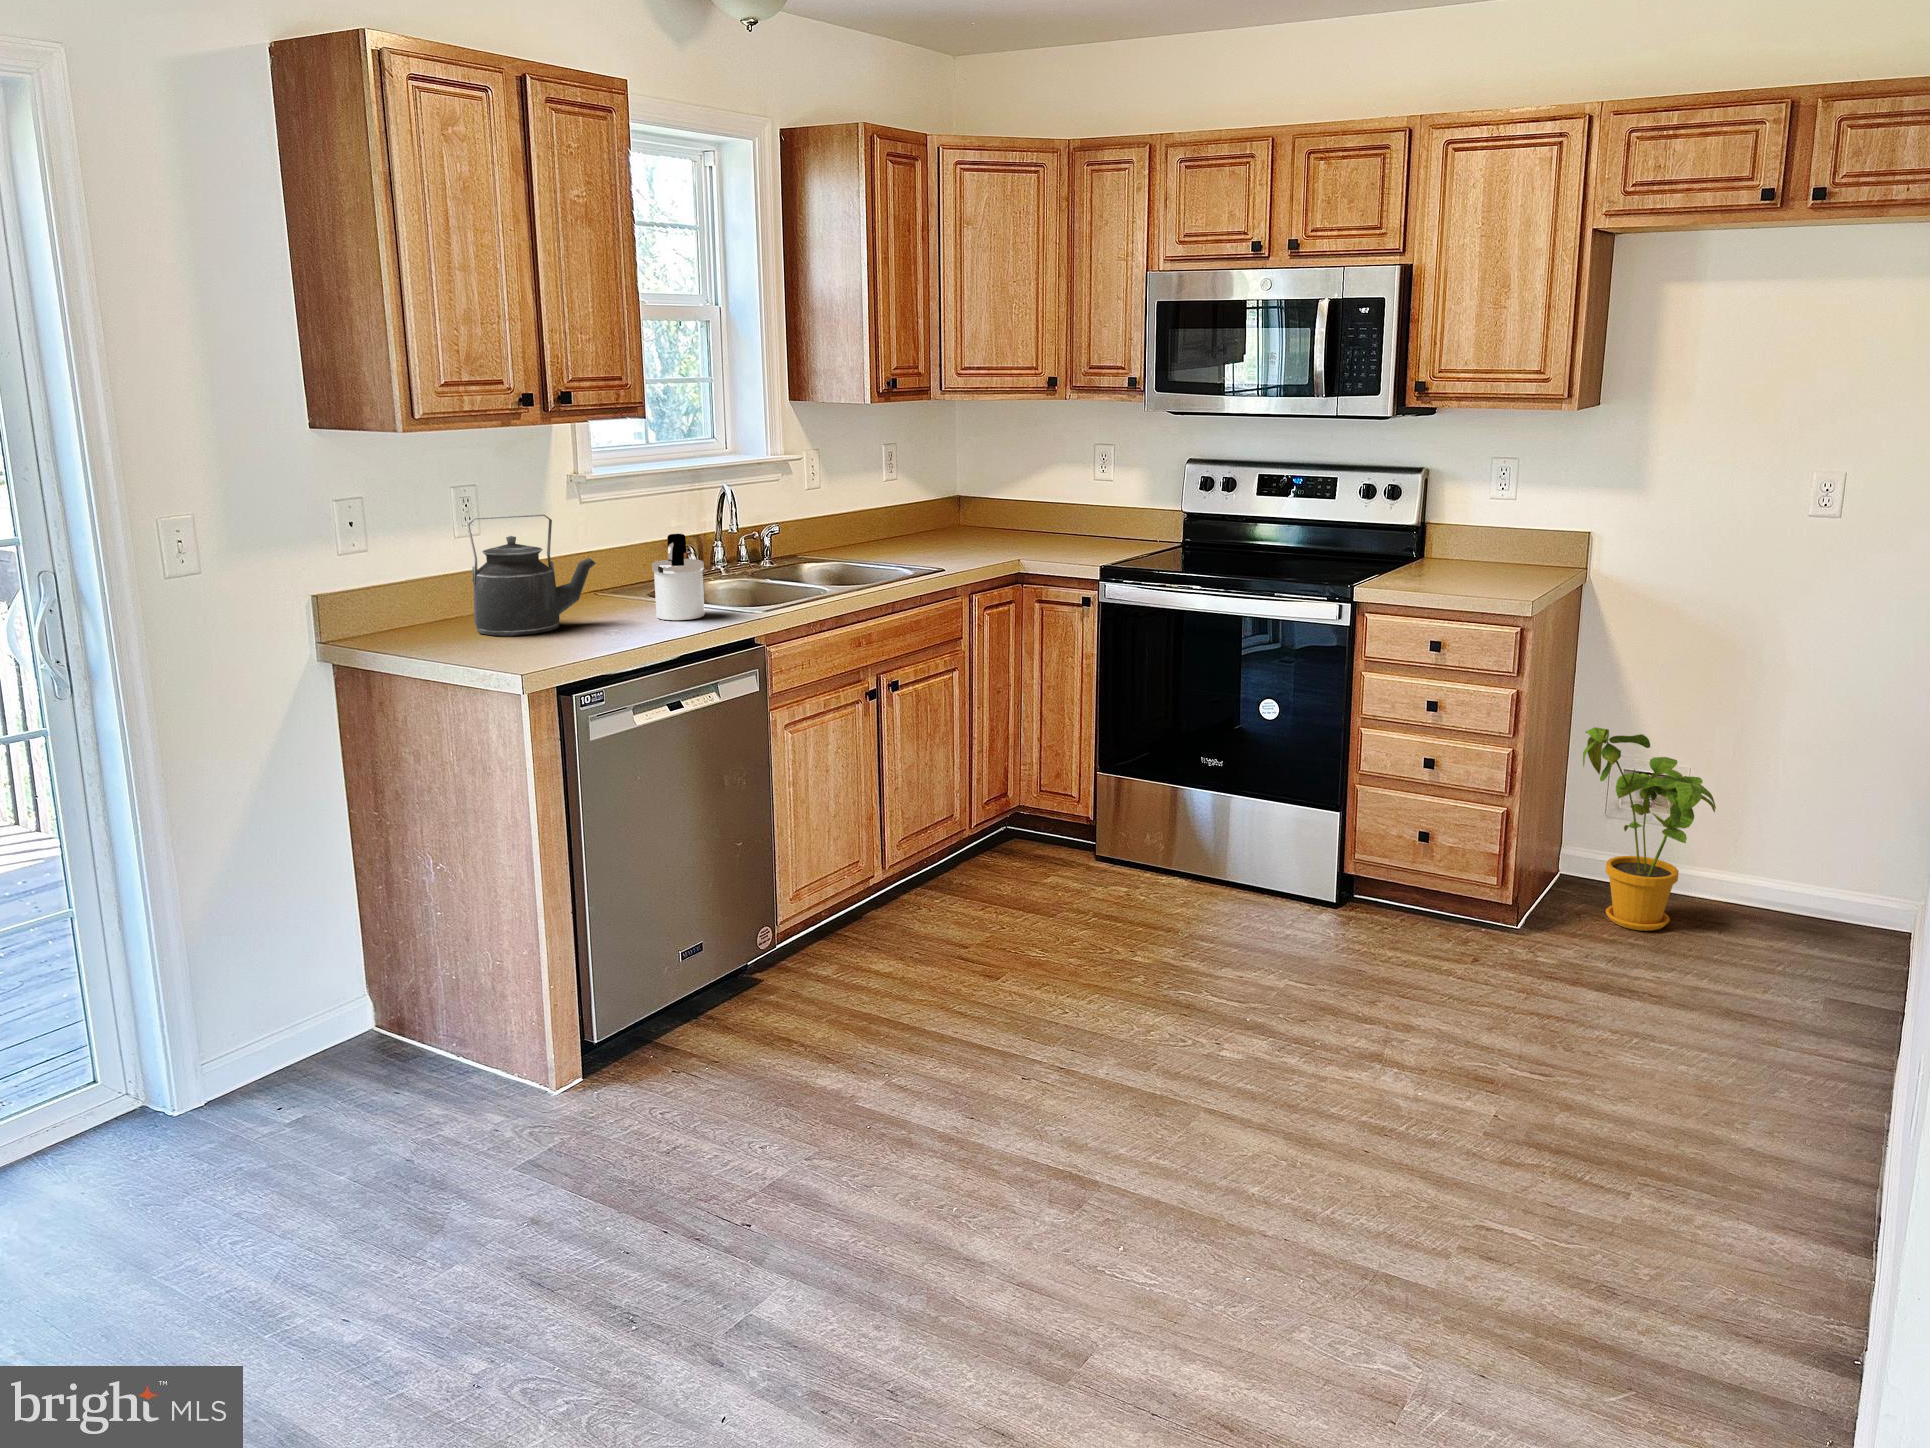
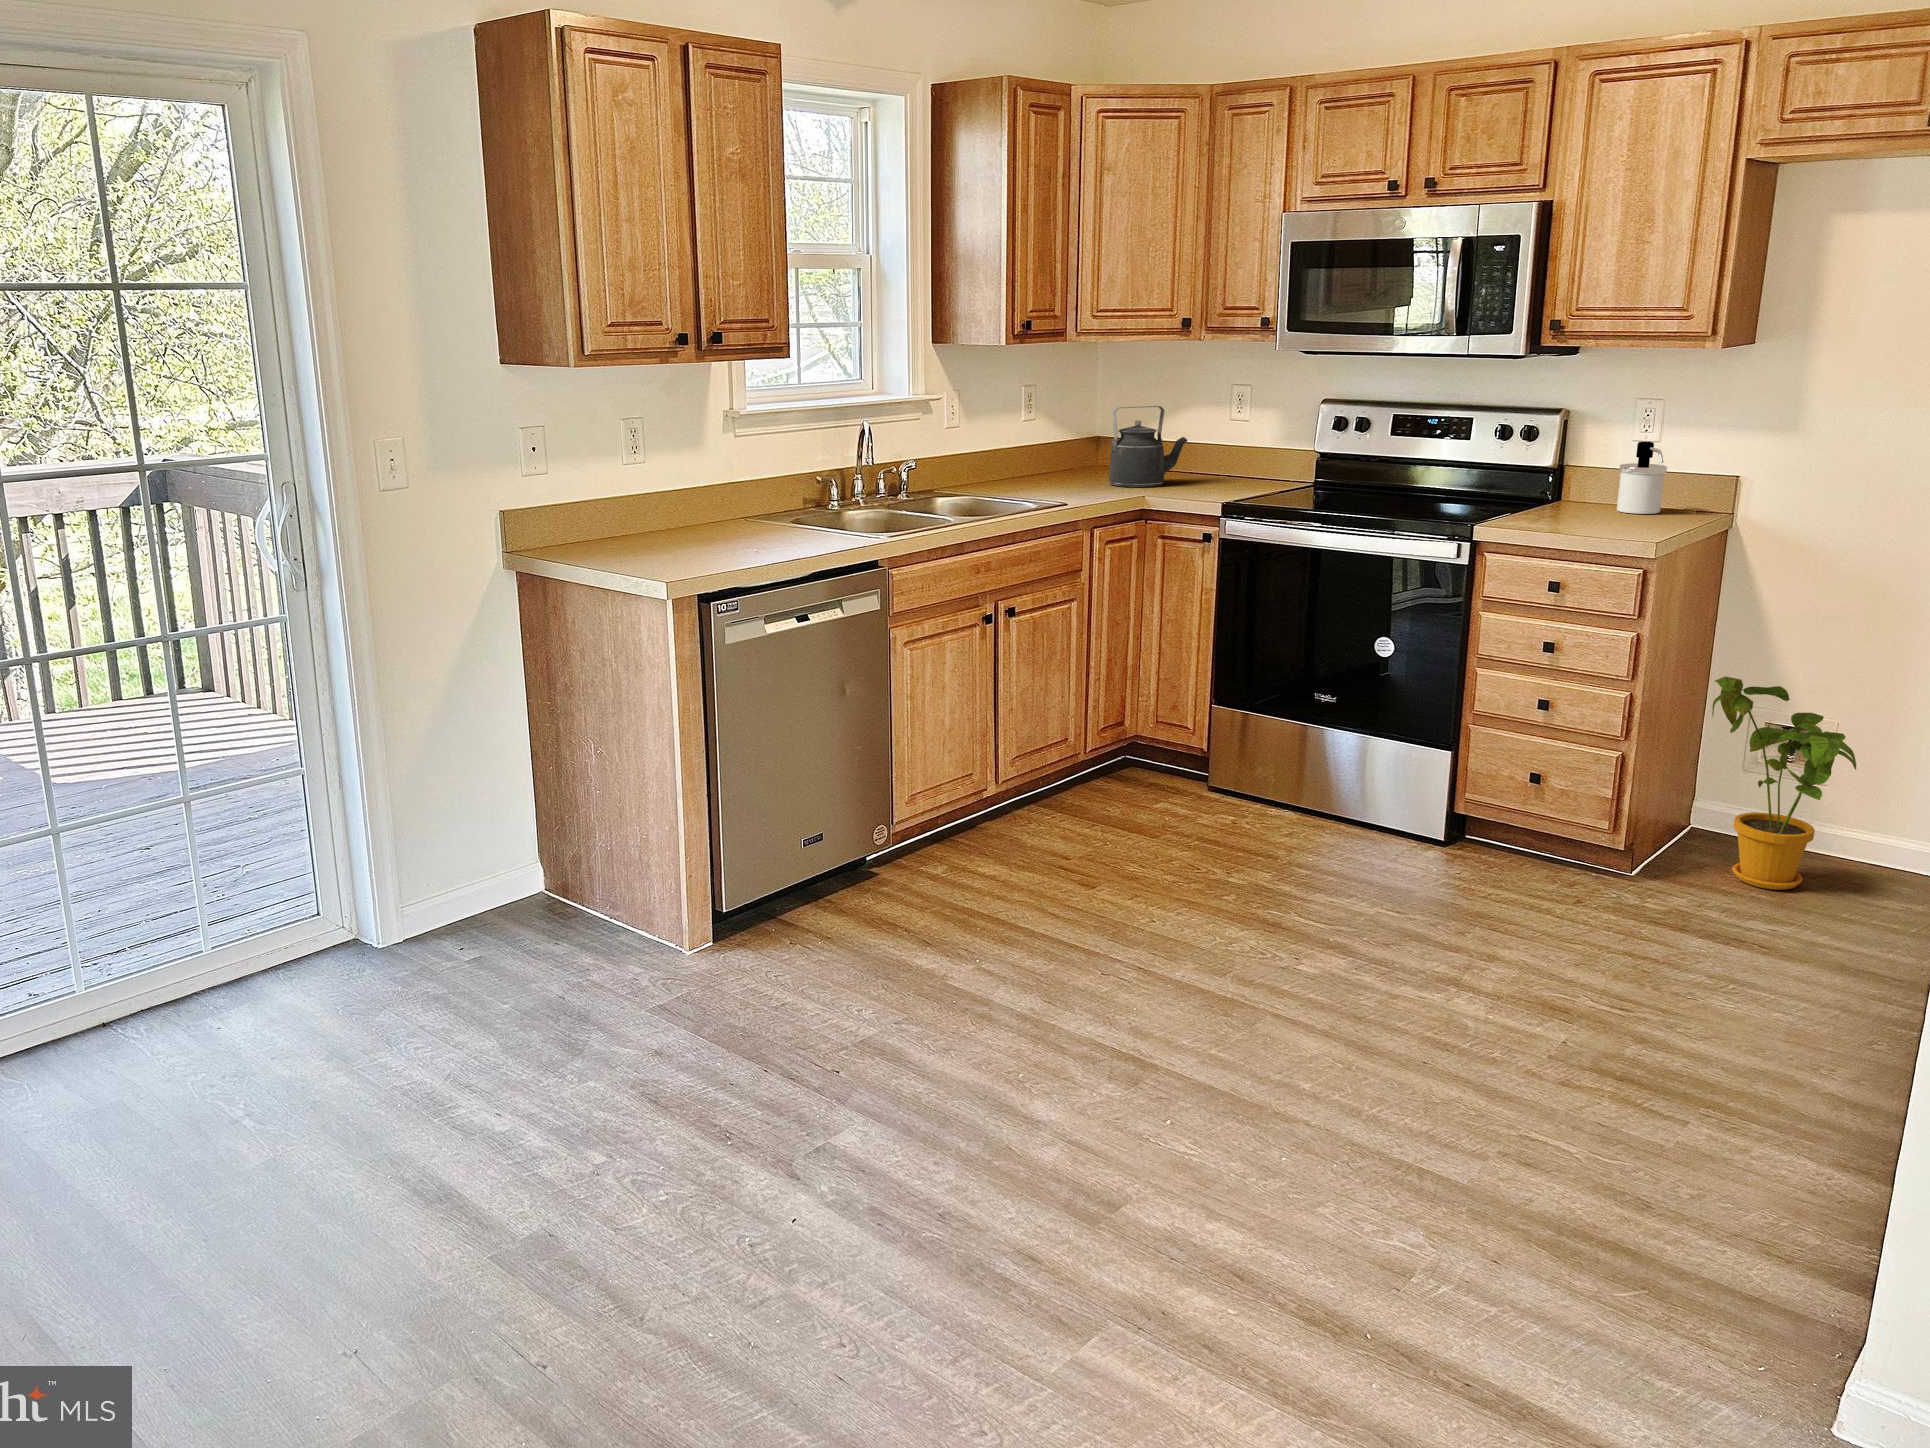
kettle: present [467,514,596,636] -> present [1109,406,1188,487]
soap dispenser: present [652,534,704,620] -> present [1617,441,1667,514]

